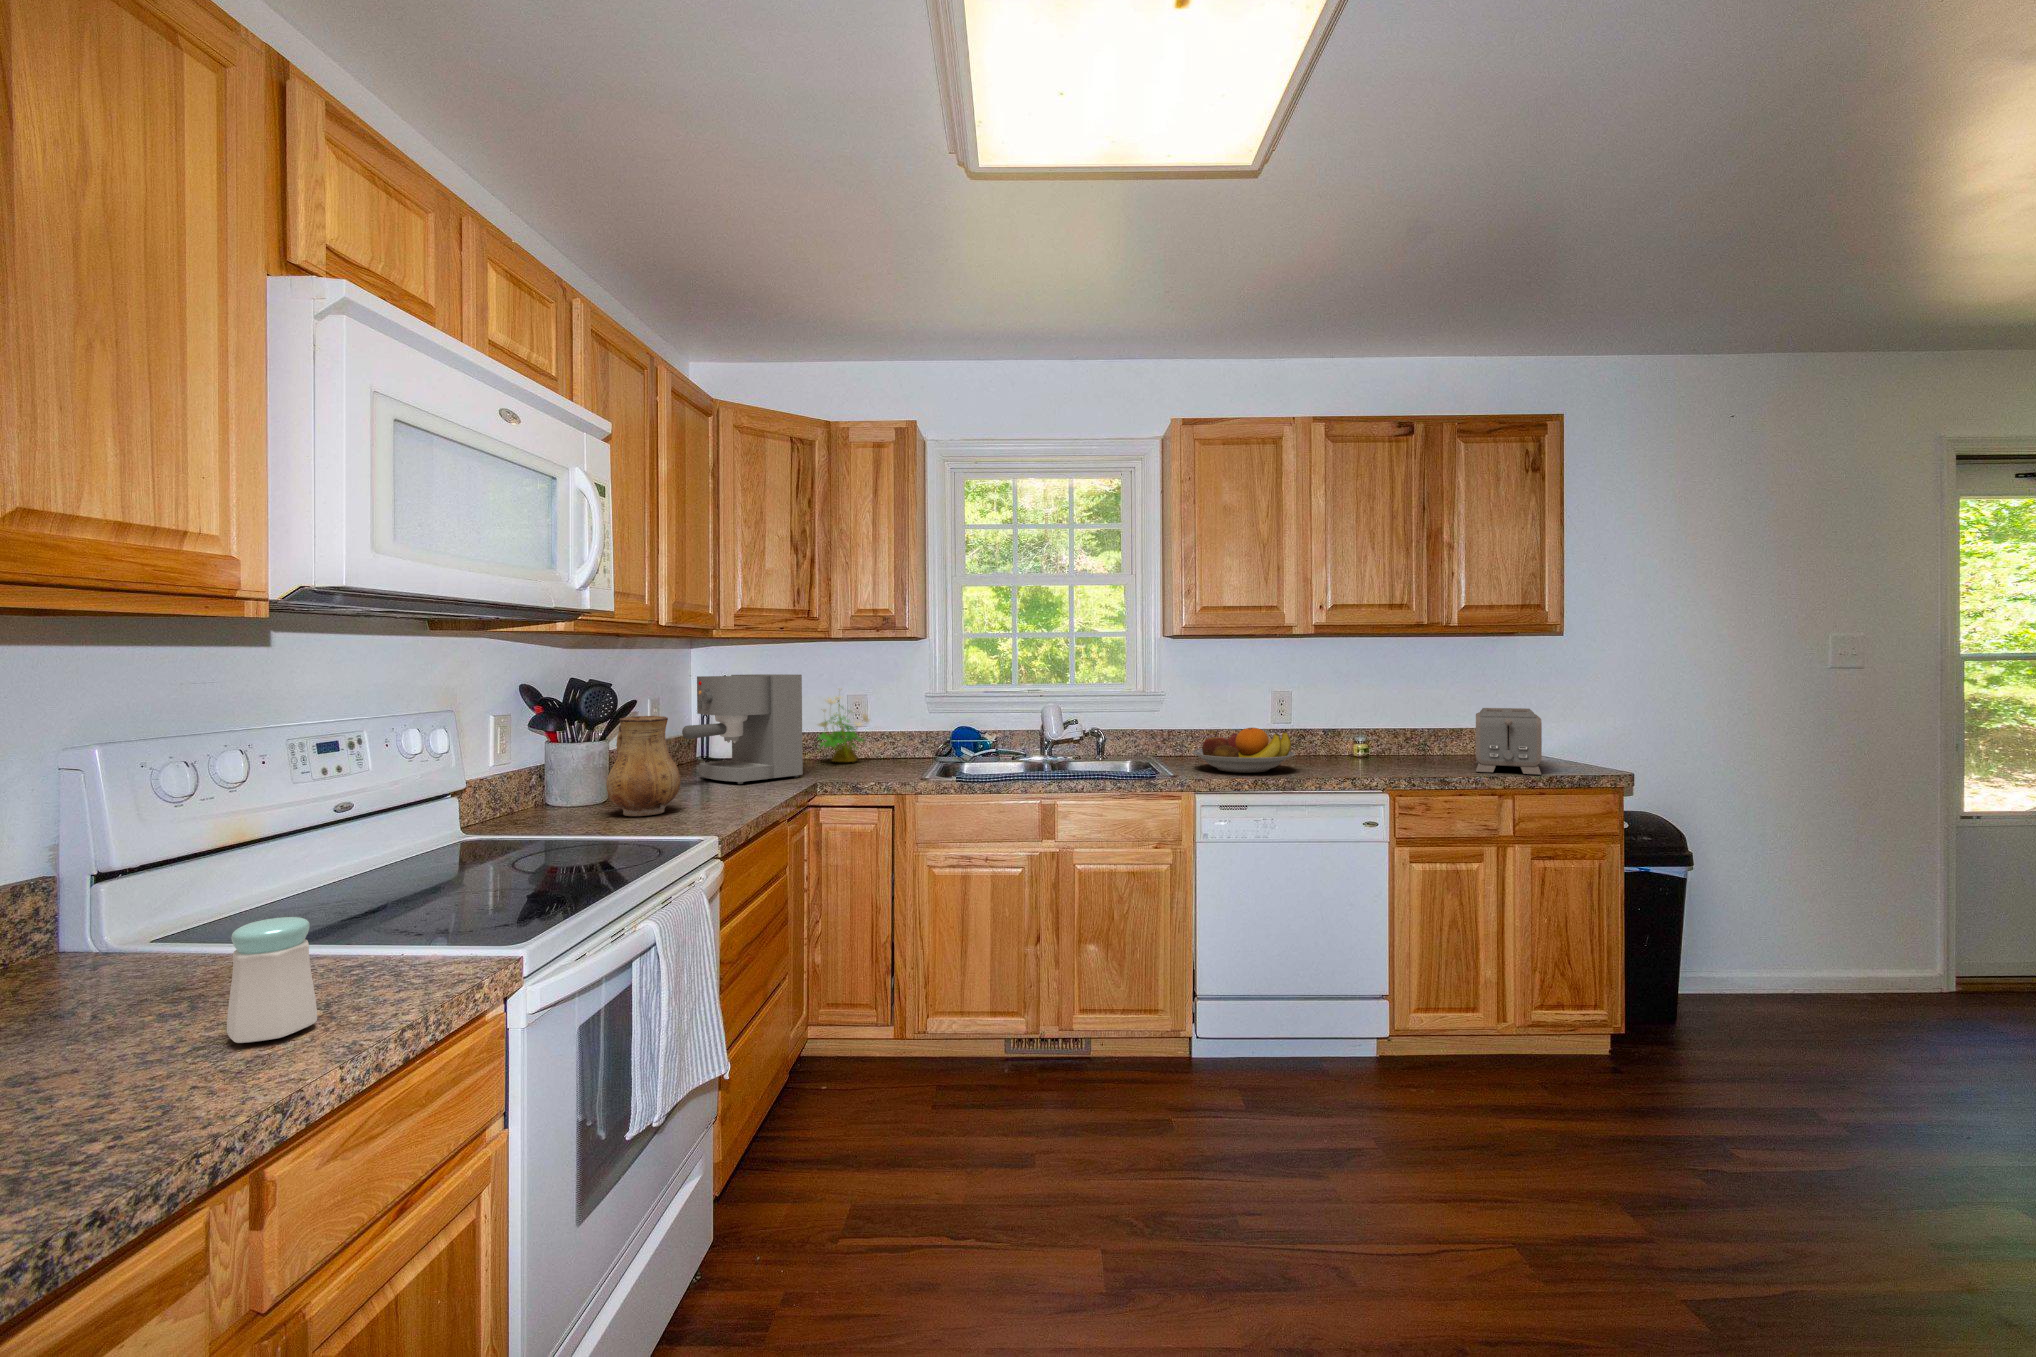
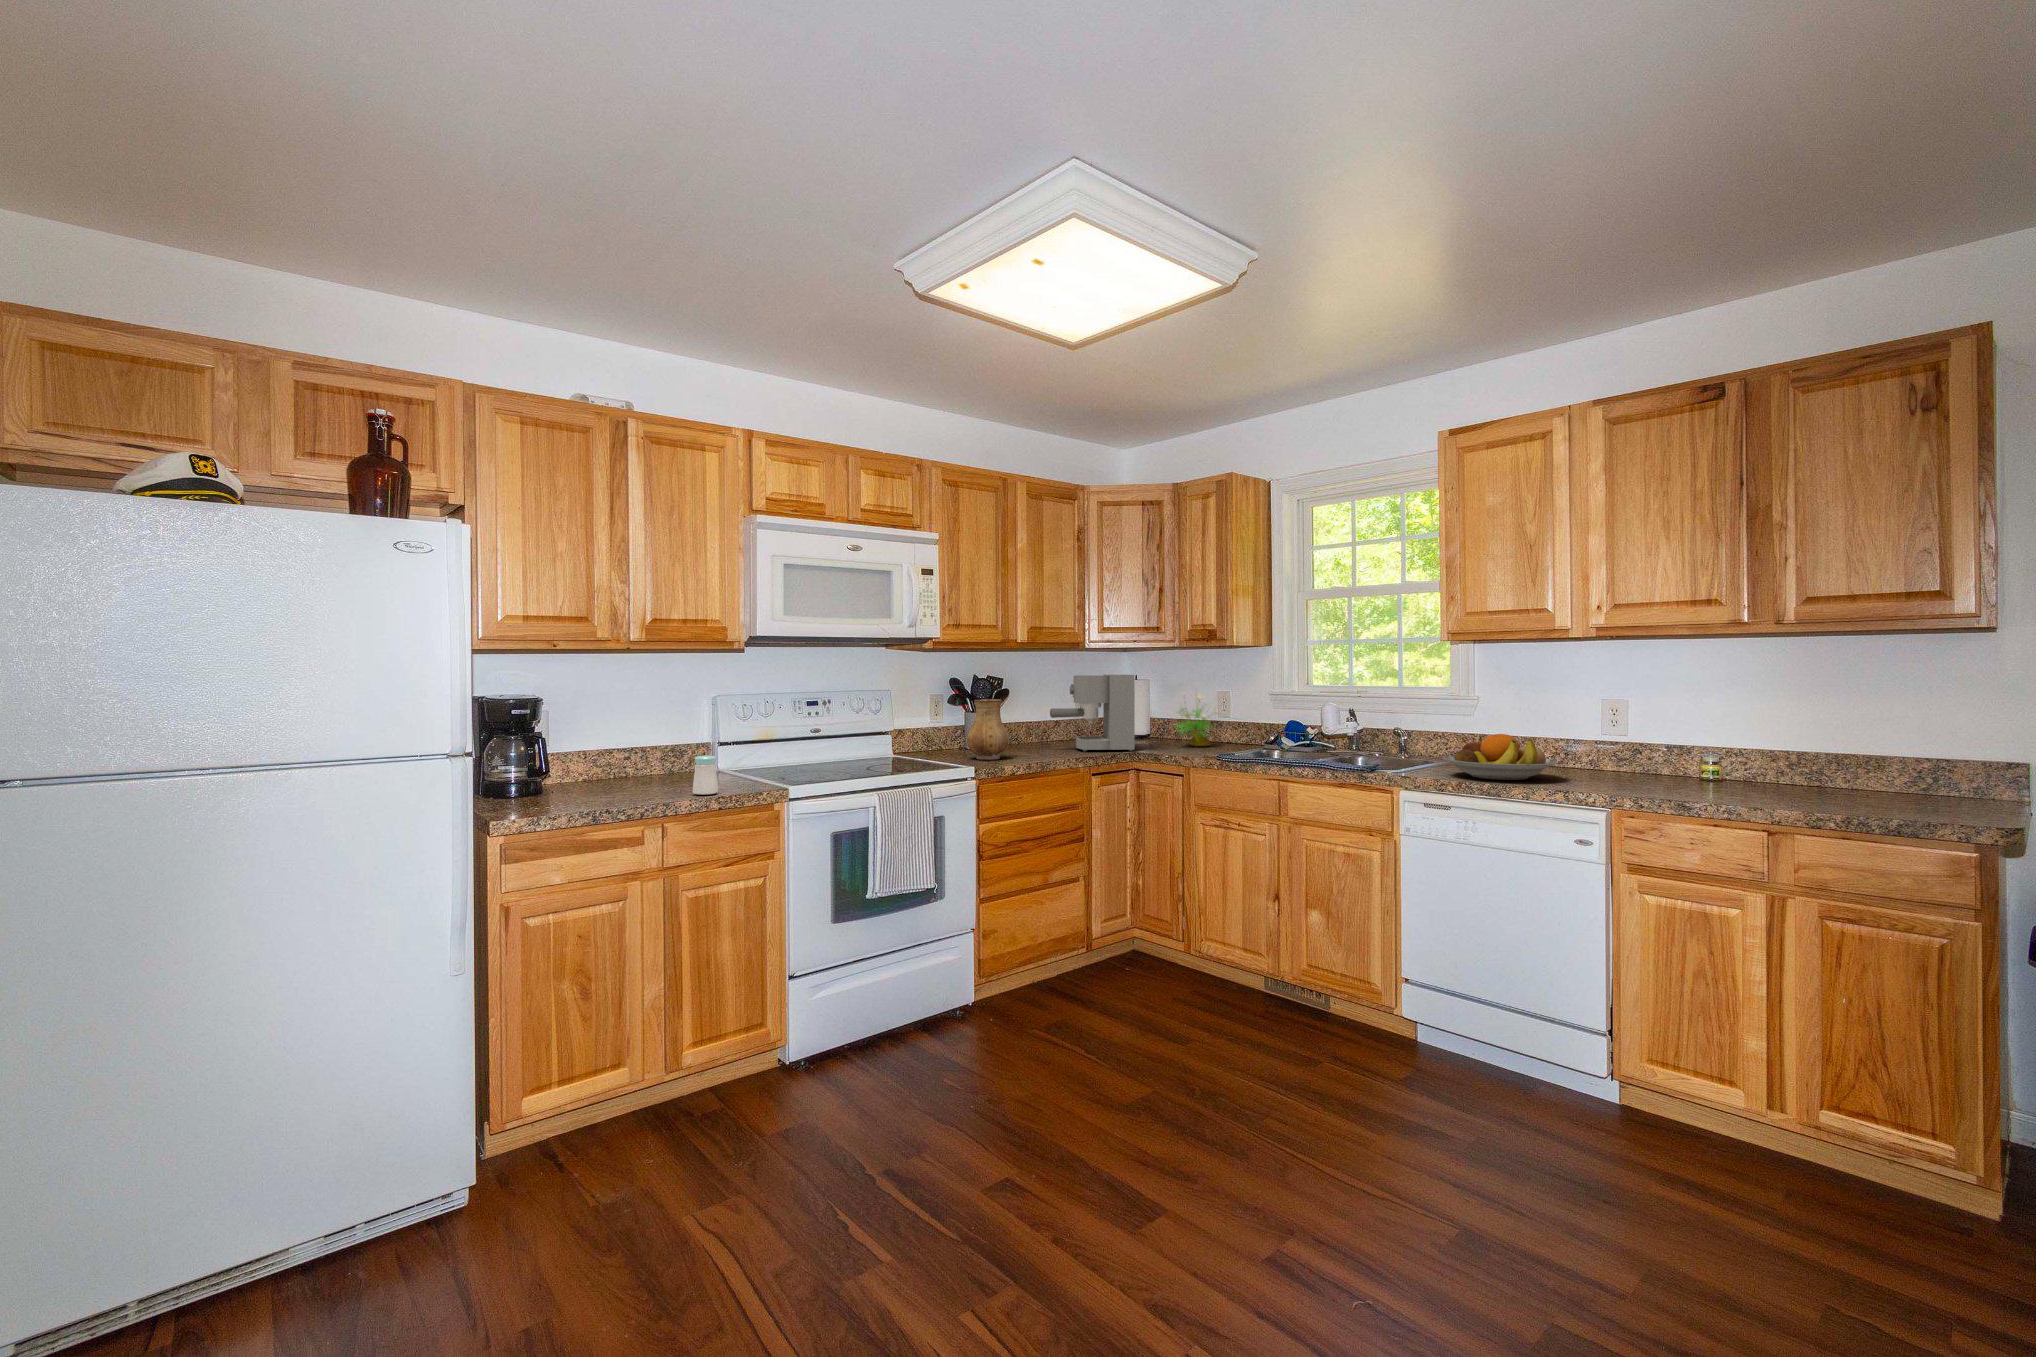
toaster: present [1476,708,1542,775] -> none [1784,727,1952,814]

